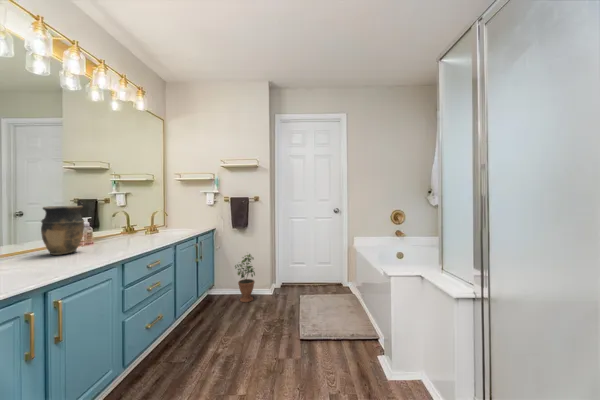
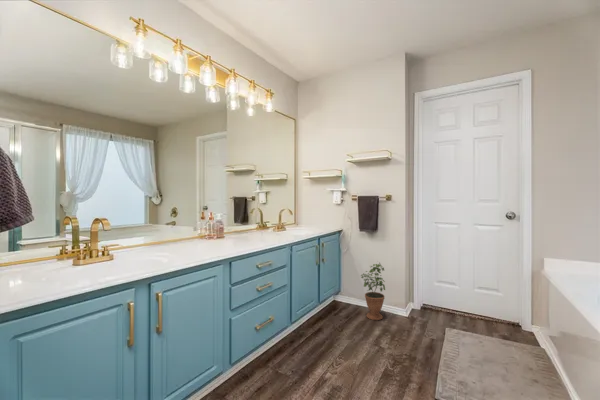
vase: present [41,206,84,255] -> none [177,203,209,246]

